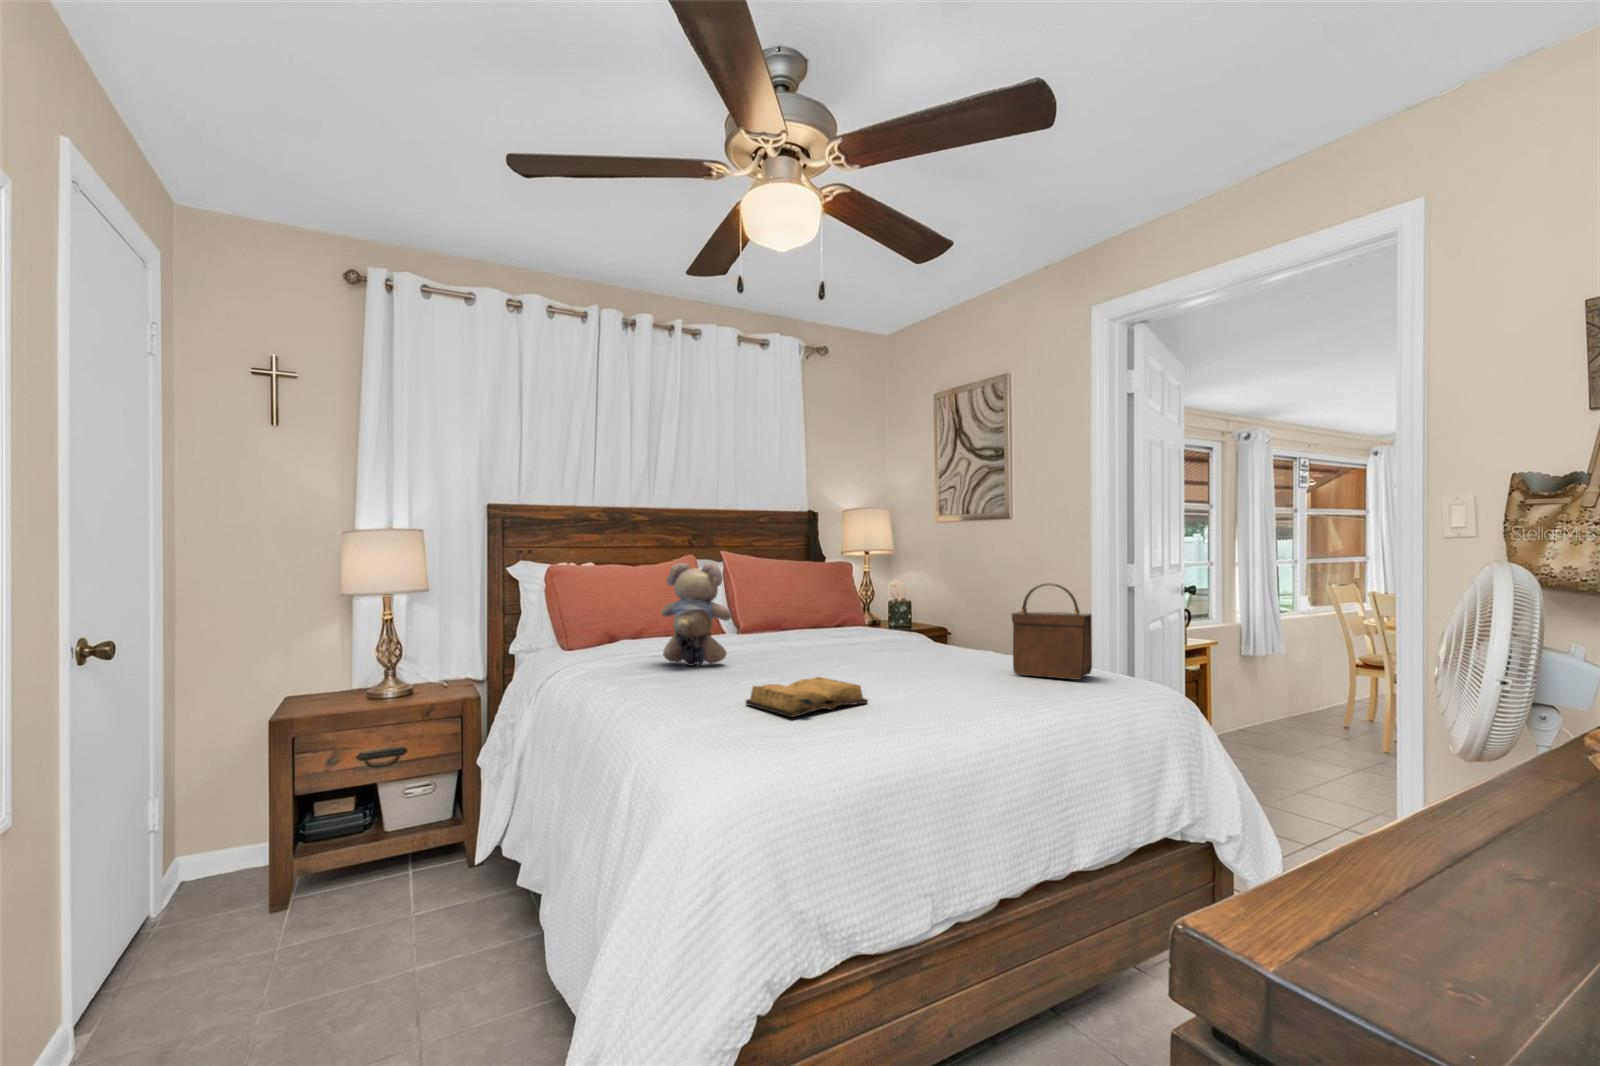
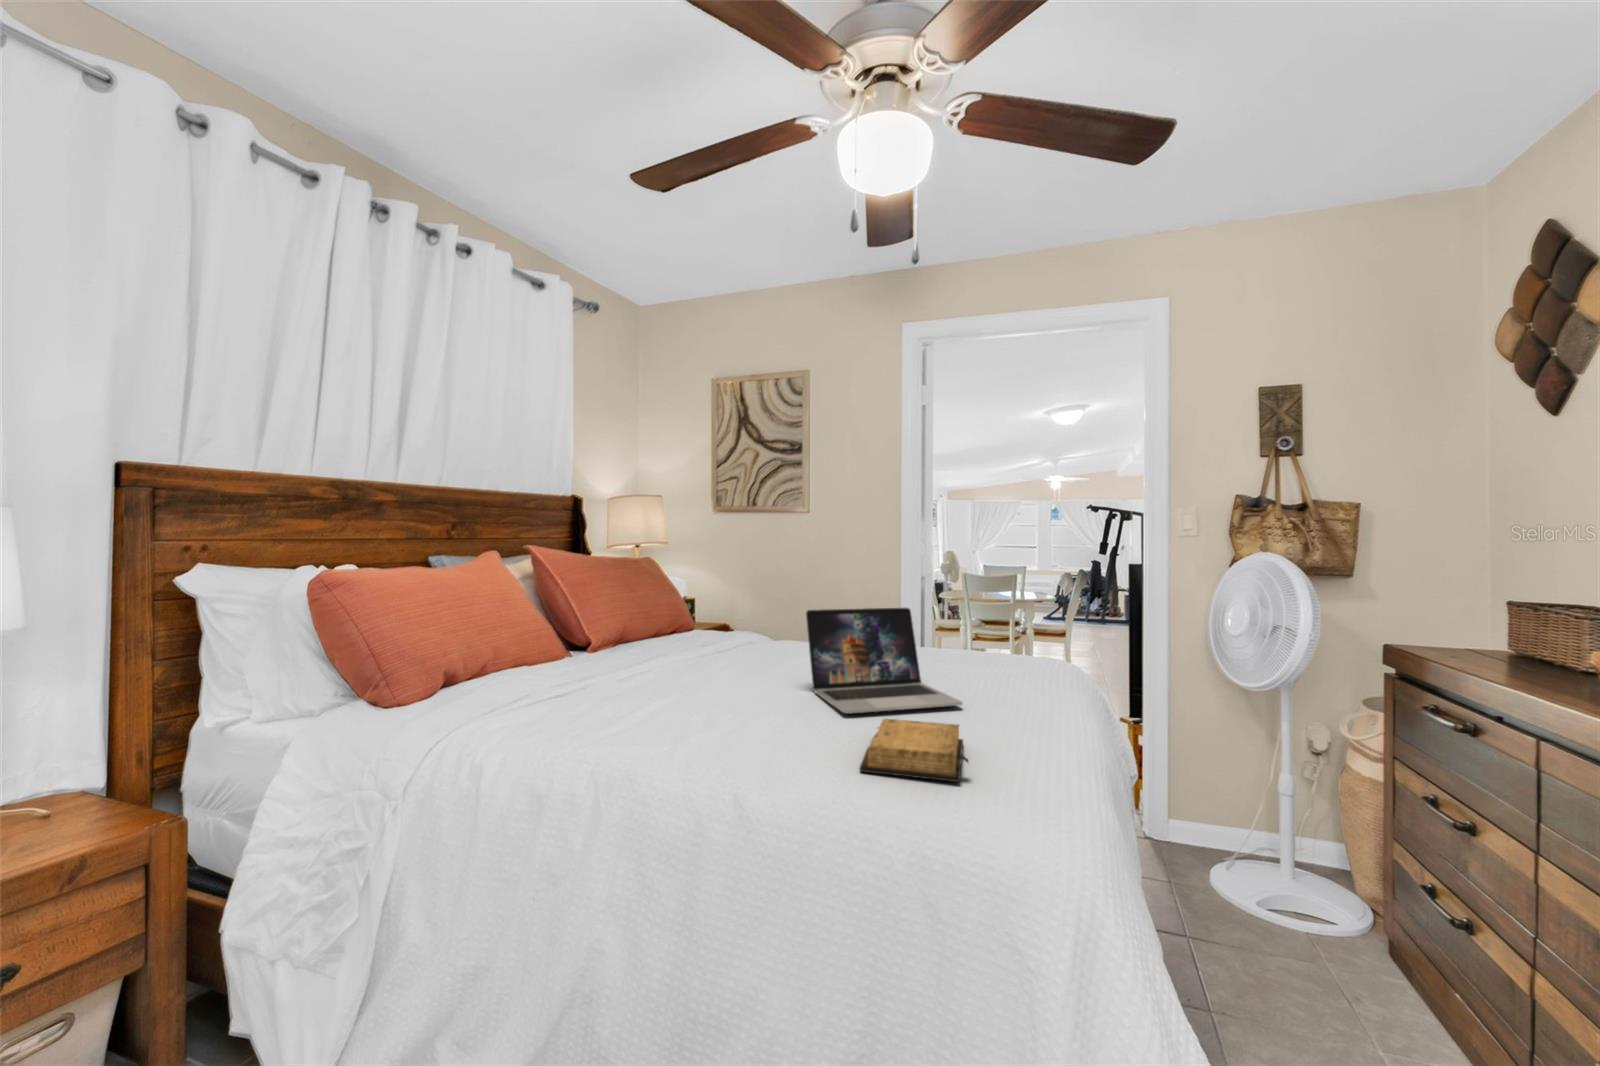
teddy bear: present [661,563,731,666] -> none [589,577,694,718]
handbag: present [1012,583,1092,680] -> none [967,593,1043,684]
laptop: none [824,595,953,683] -> present [806,607,963,713]

